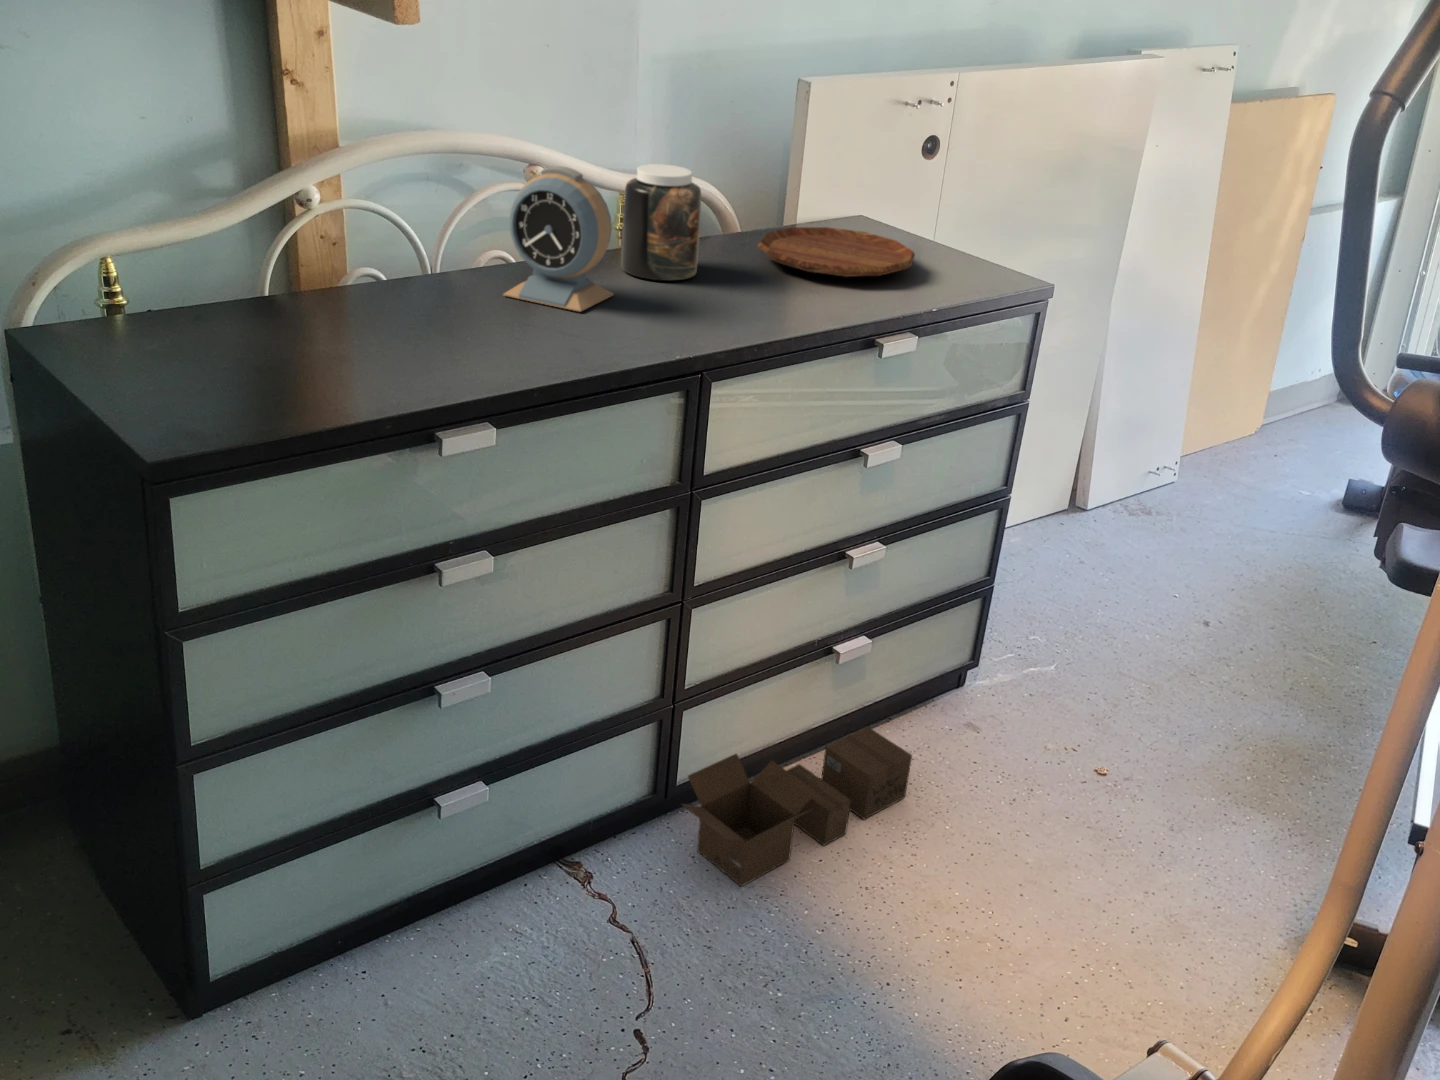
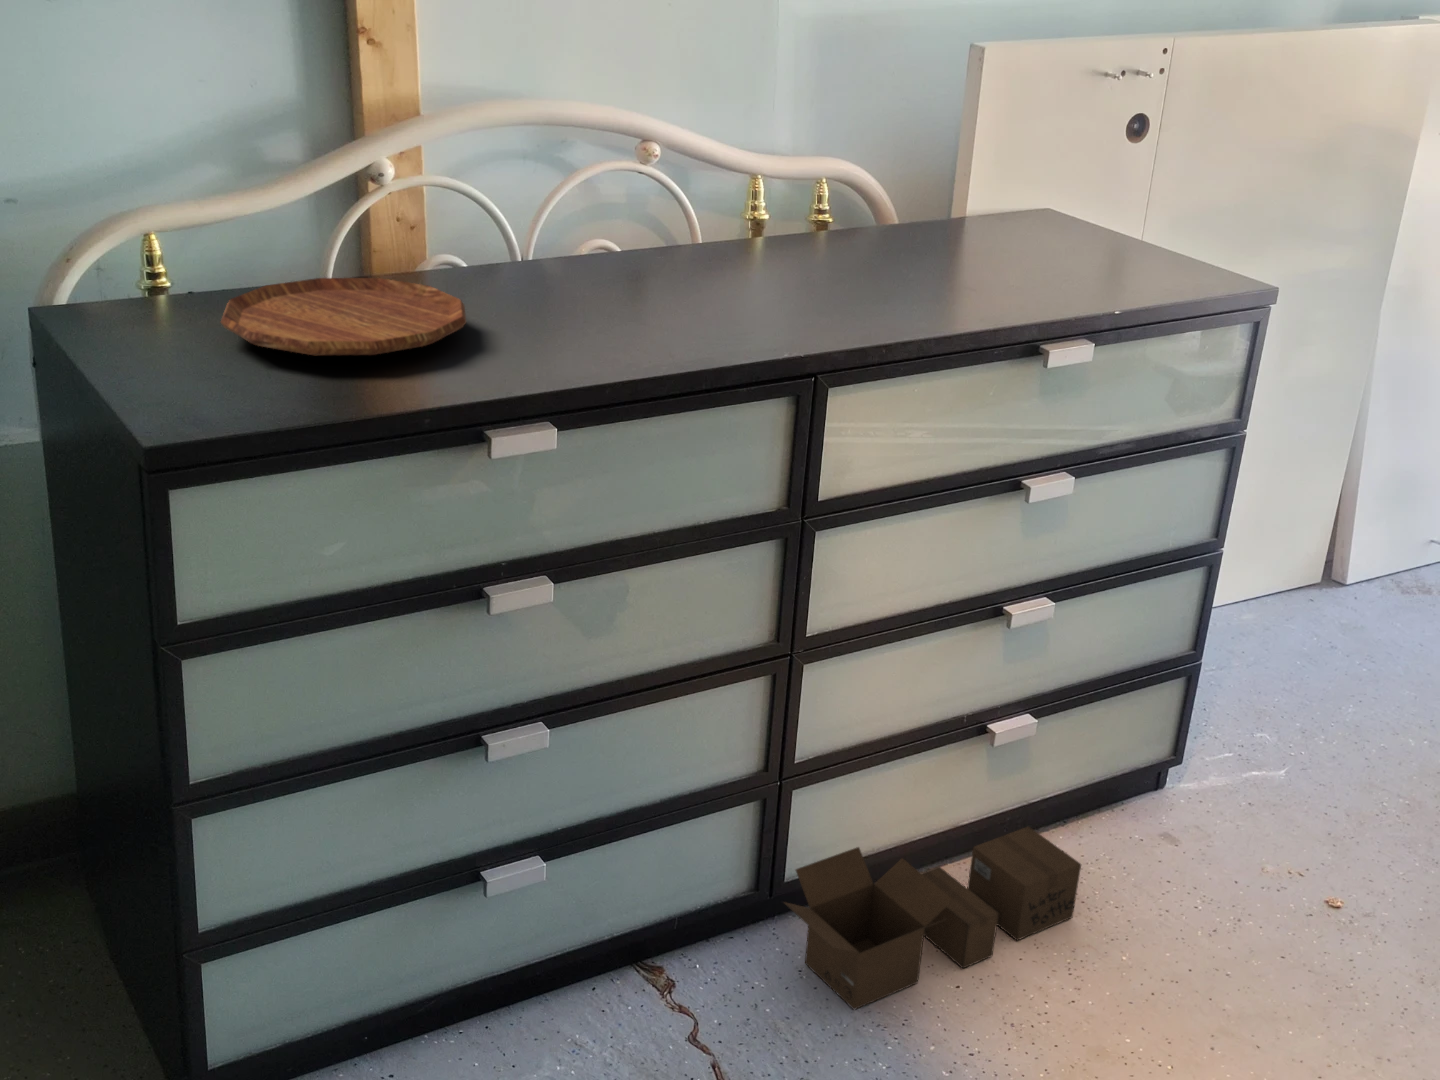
jar: present [621,164,701,281] -> none [743,138,839,274]
alarm clock: present [503,166,614,312] -> none [596,136,727,305]
tray: present [758,227,915,277] -> present [221,278,466,355]

